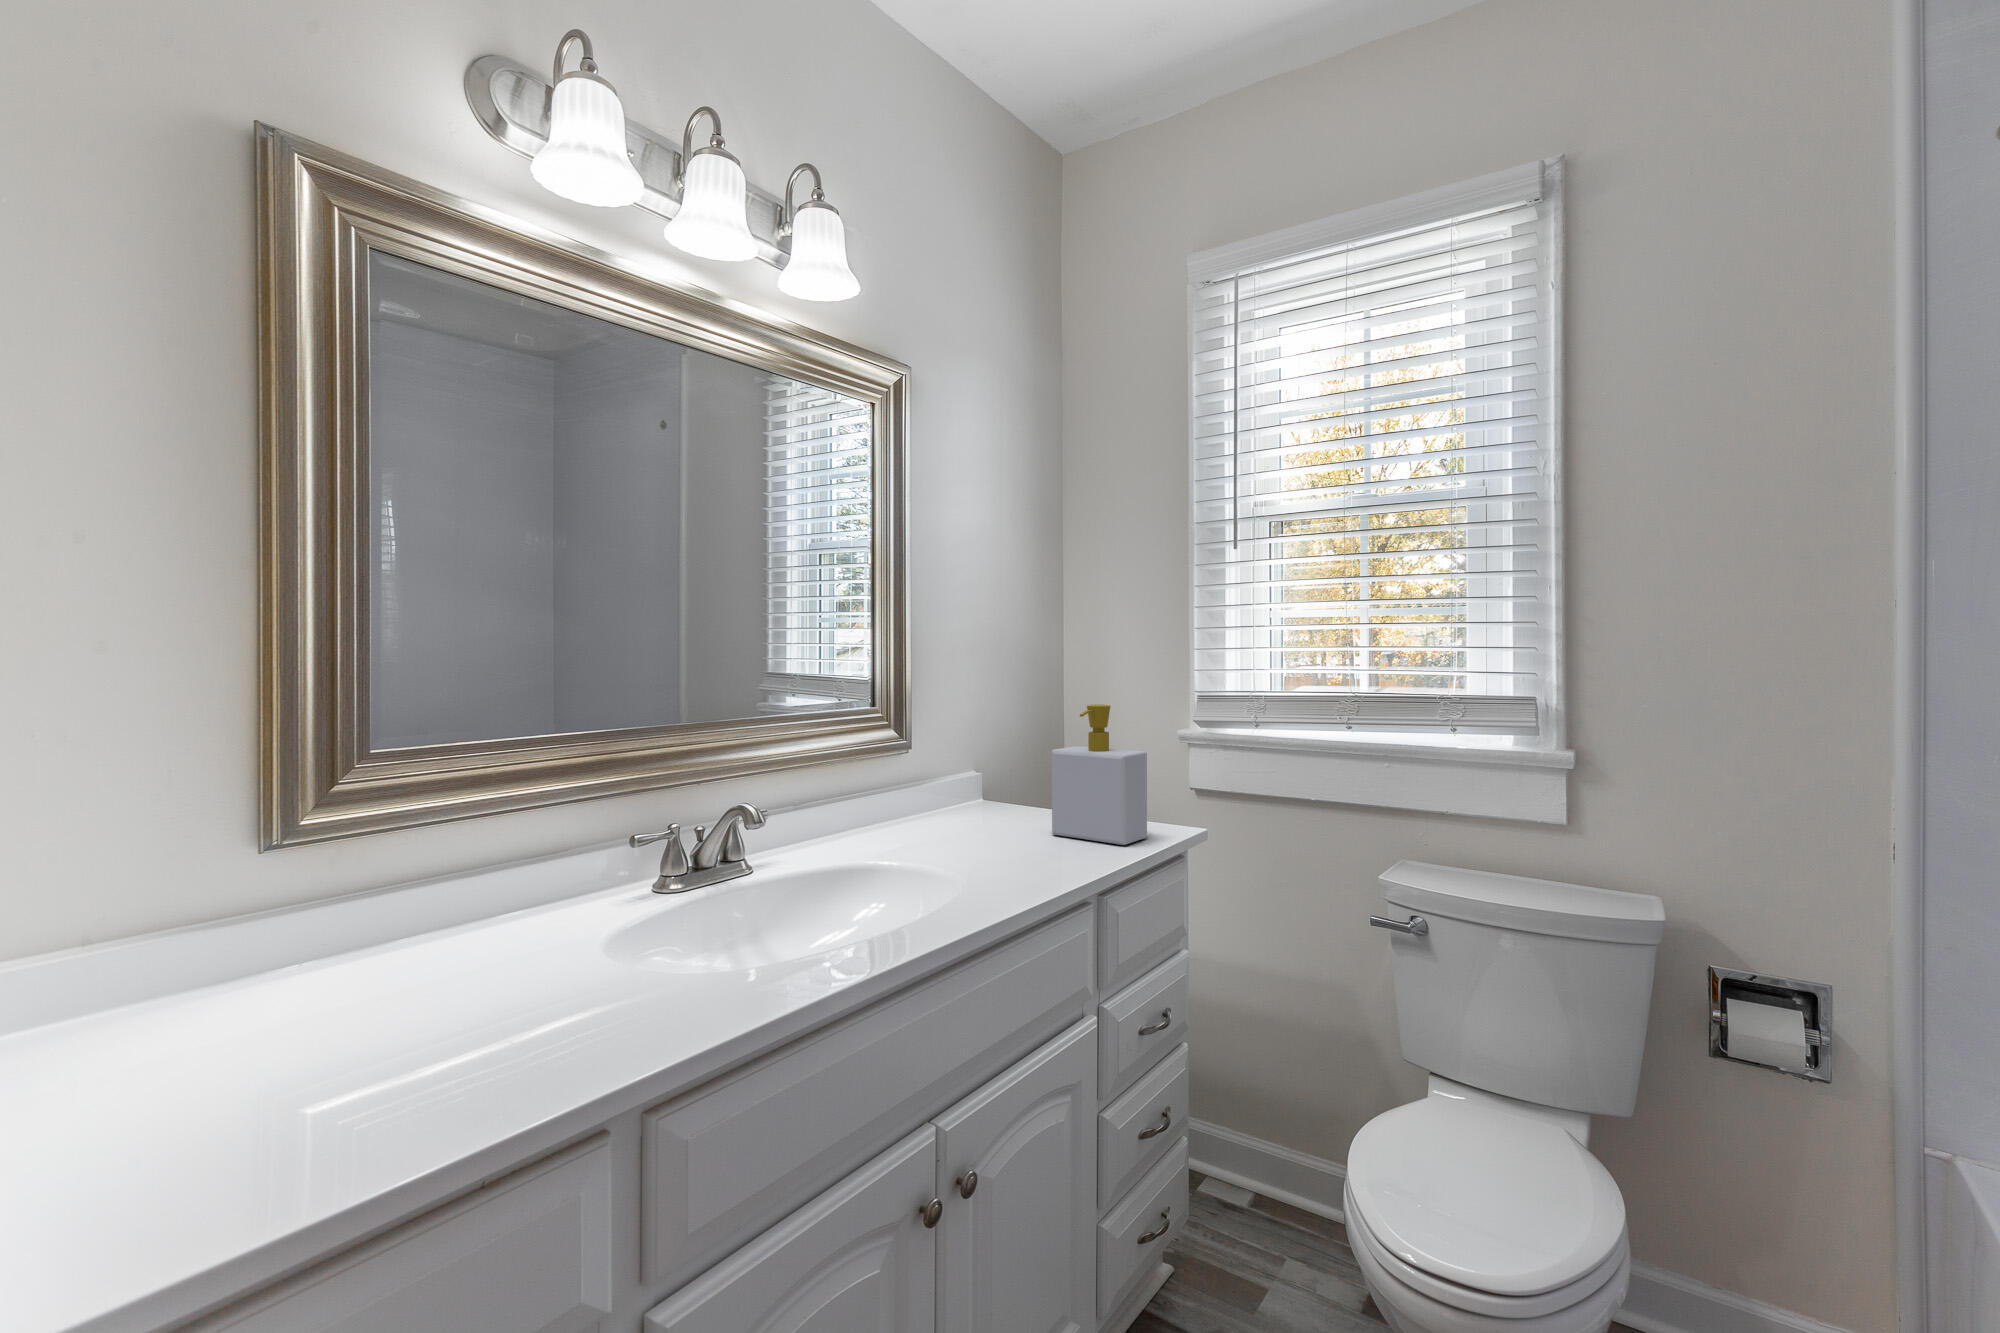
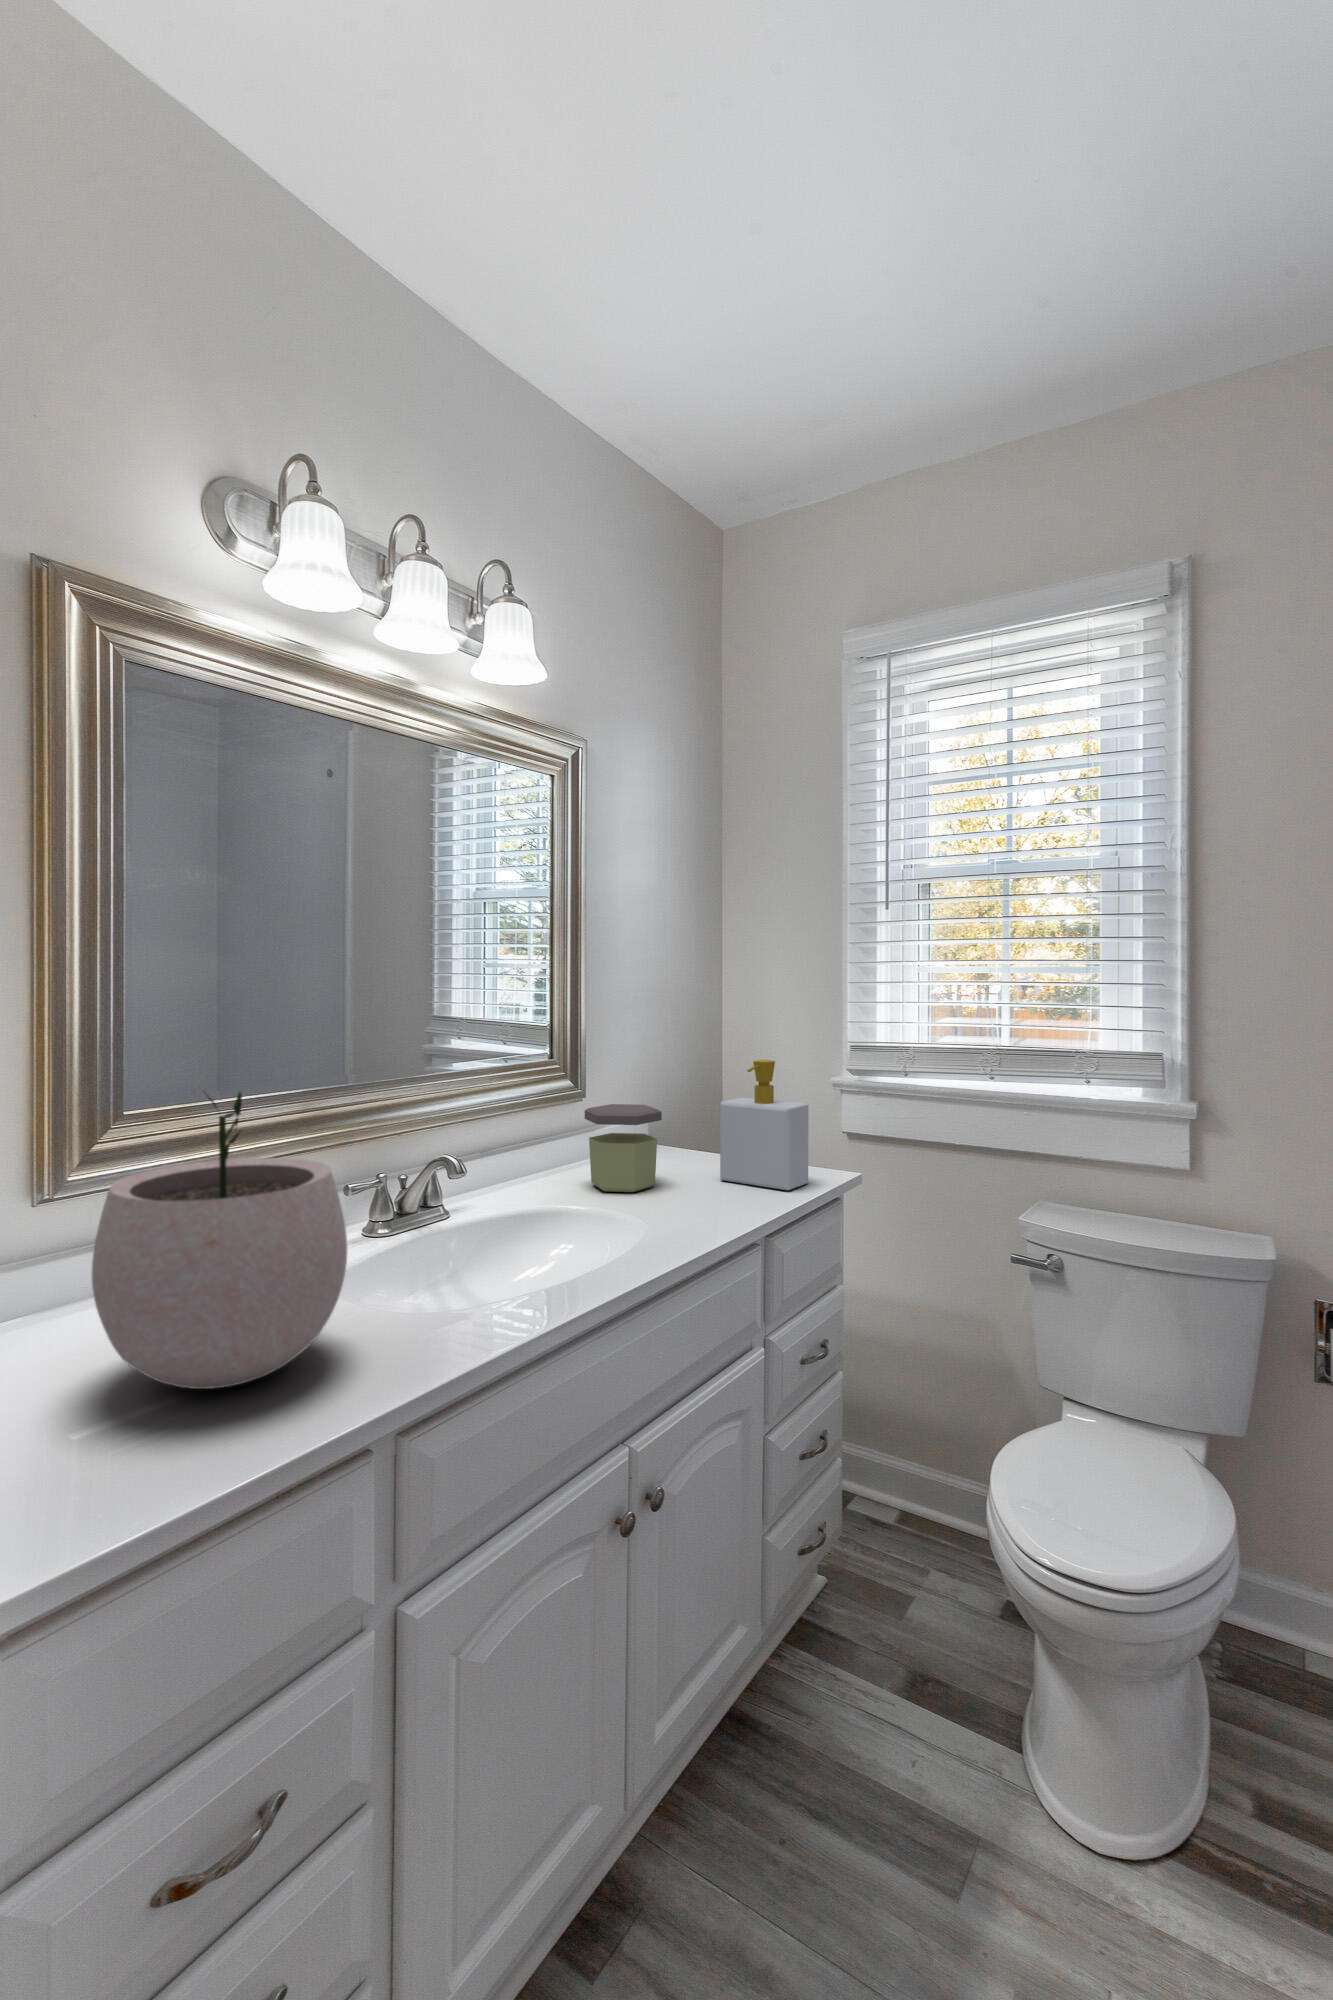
plant pot: none [270,712,589,1065] -> present [92,1092,347,1389]
jar: none [905,753,987,847] -> present [585,1104,662,1192]

